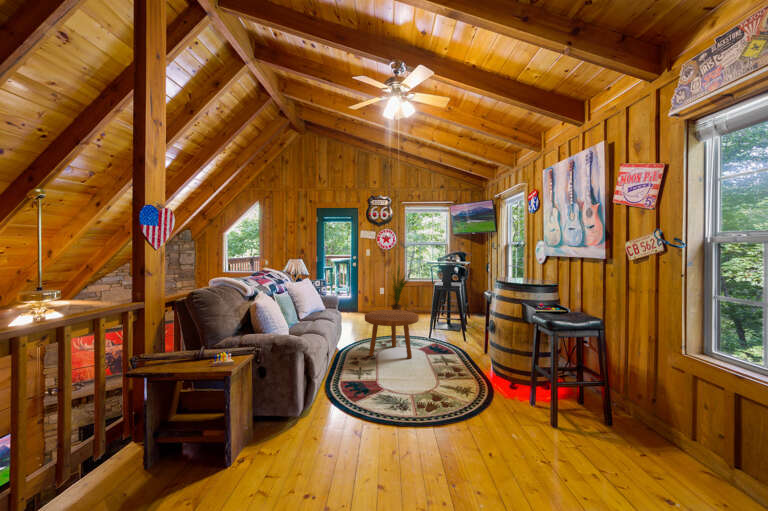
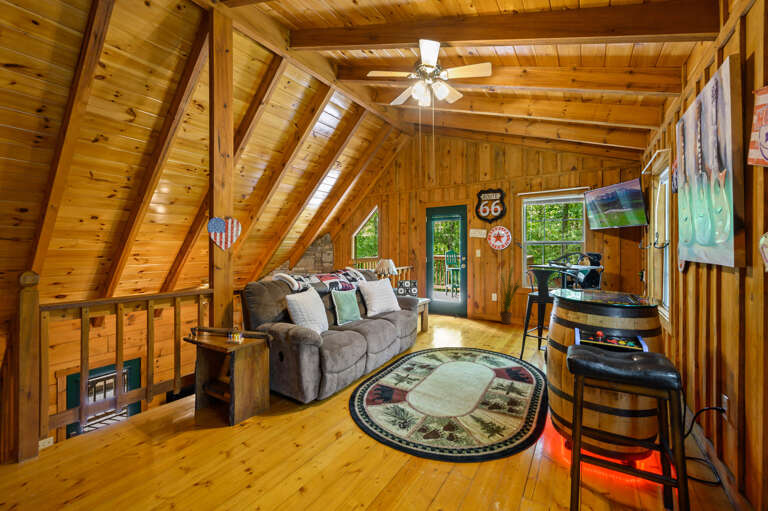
footstool: present [365,310,419,359] -> none [426,316,487,375]

